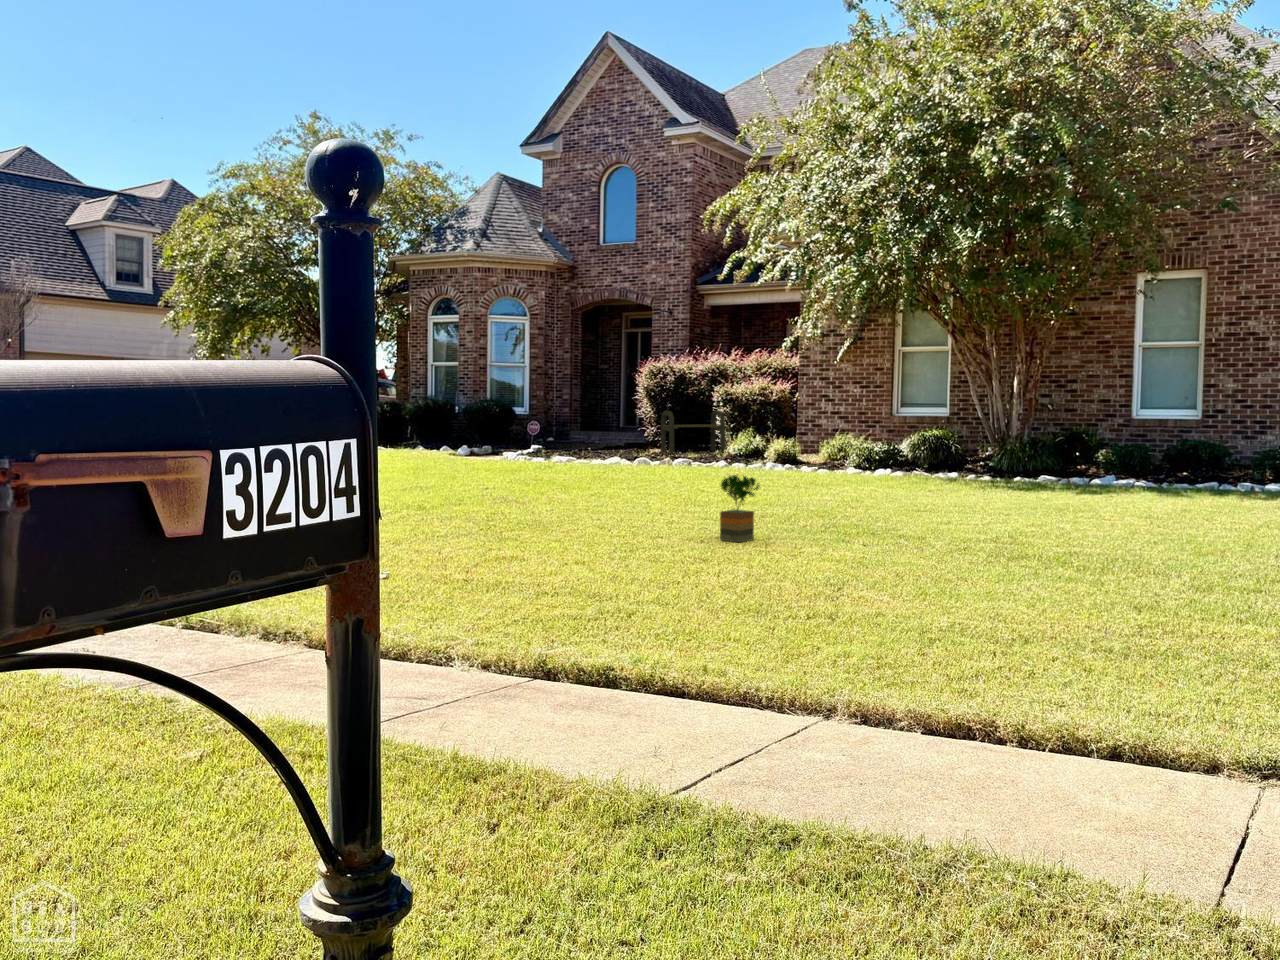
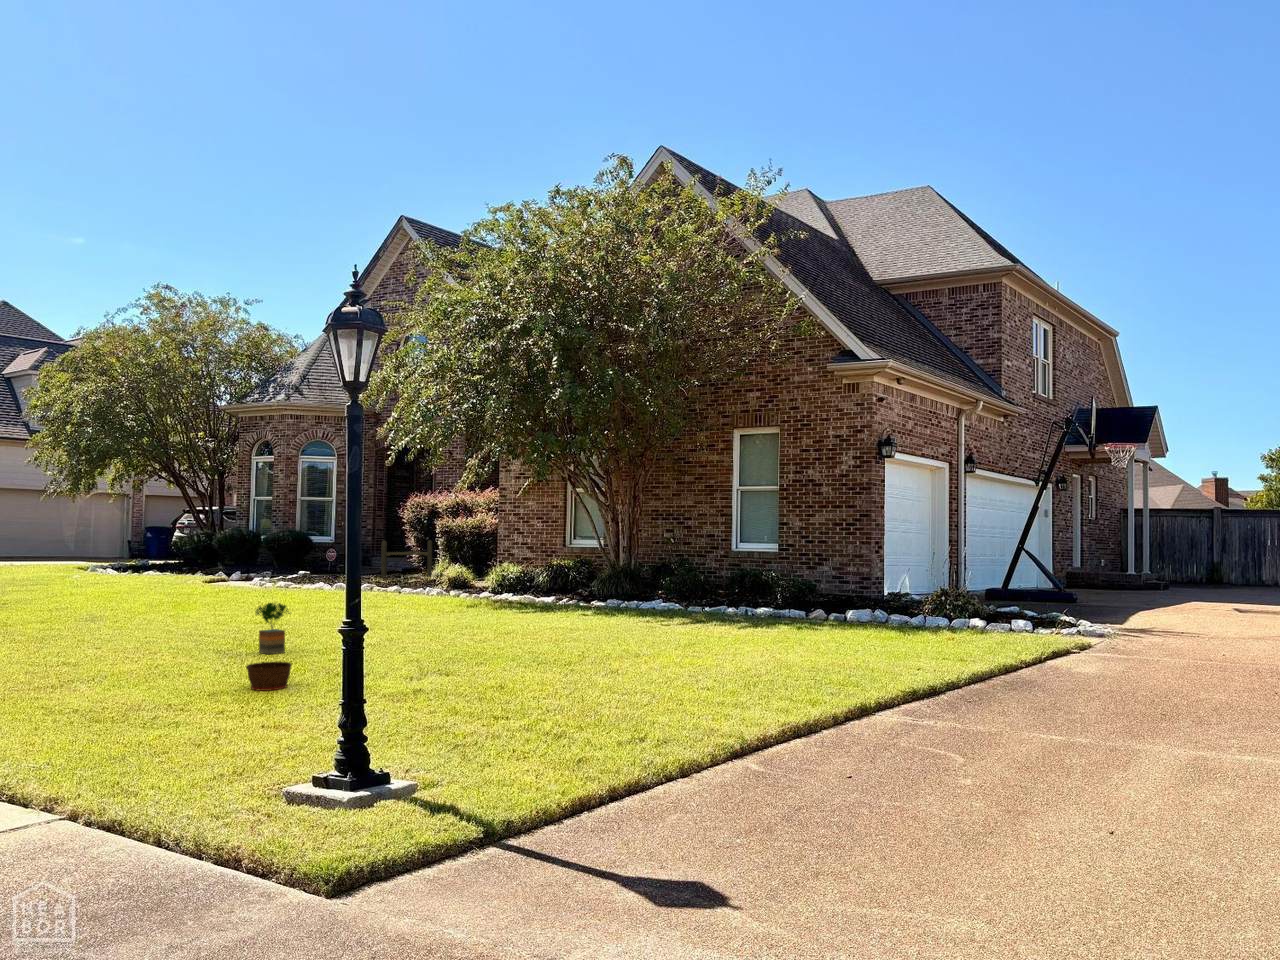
potted tree: present [720,475,760,542] -> present [255,603,290,654]
basket: none [1072,556,1138,598] -> present [247,662,291,691]

